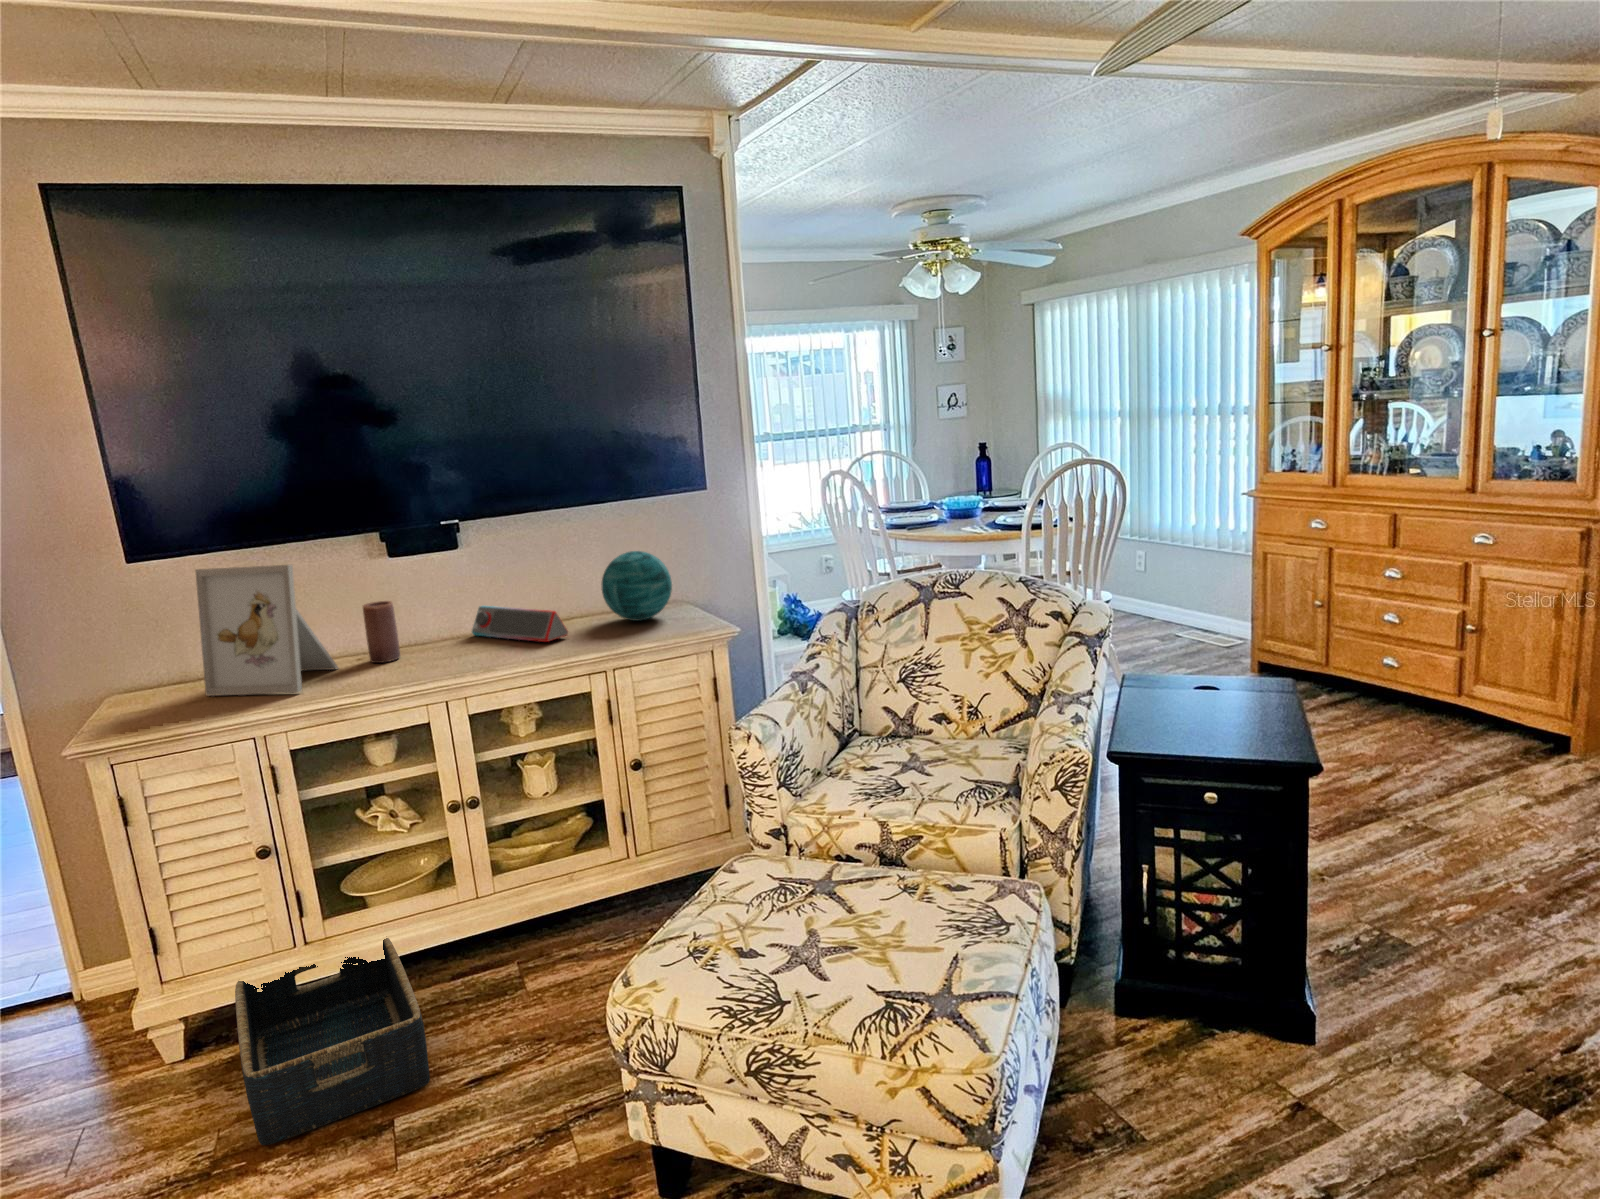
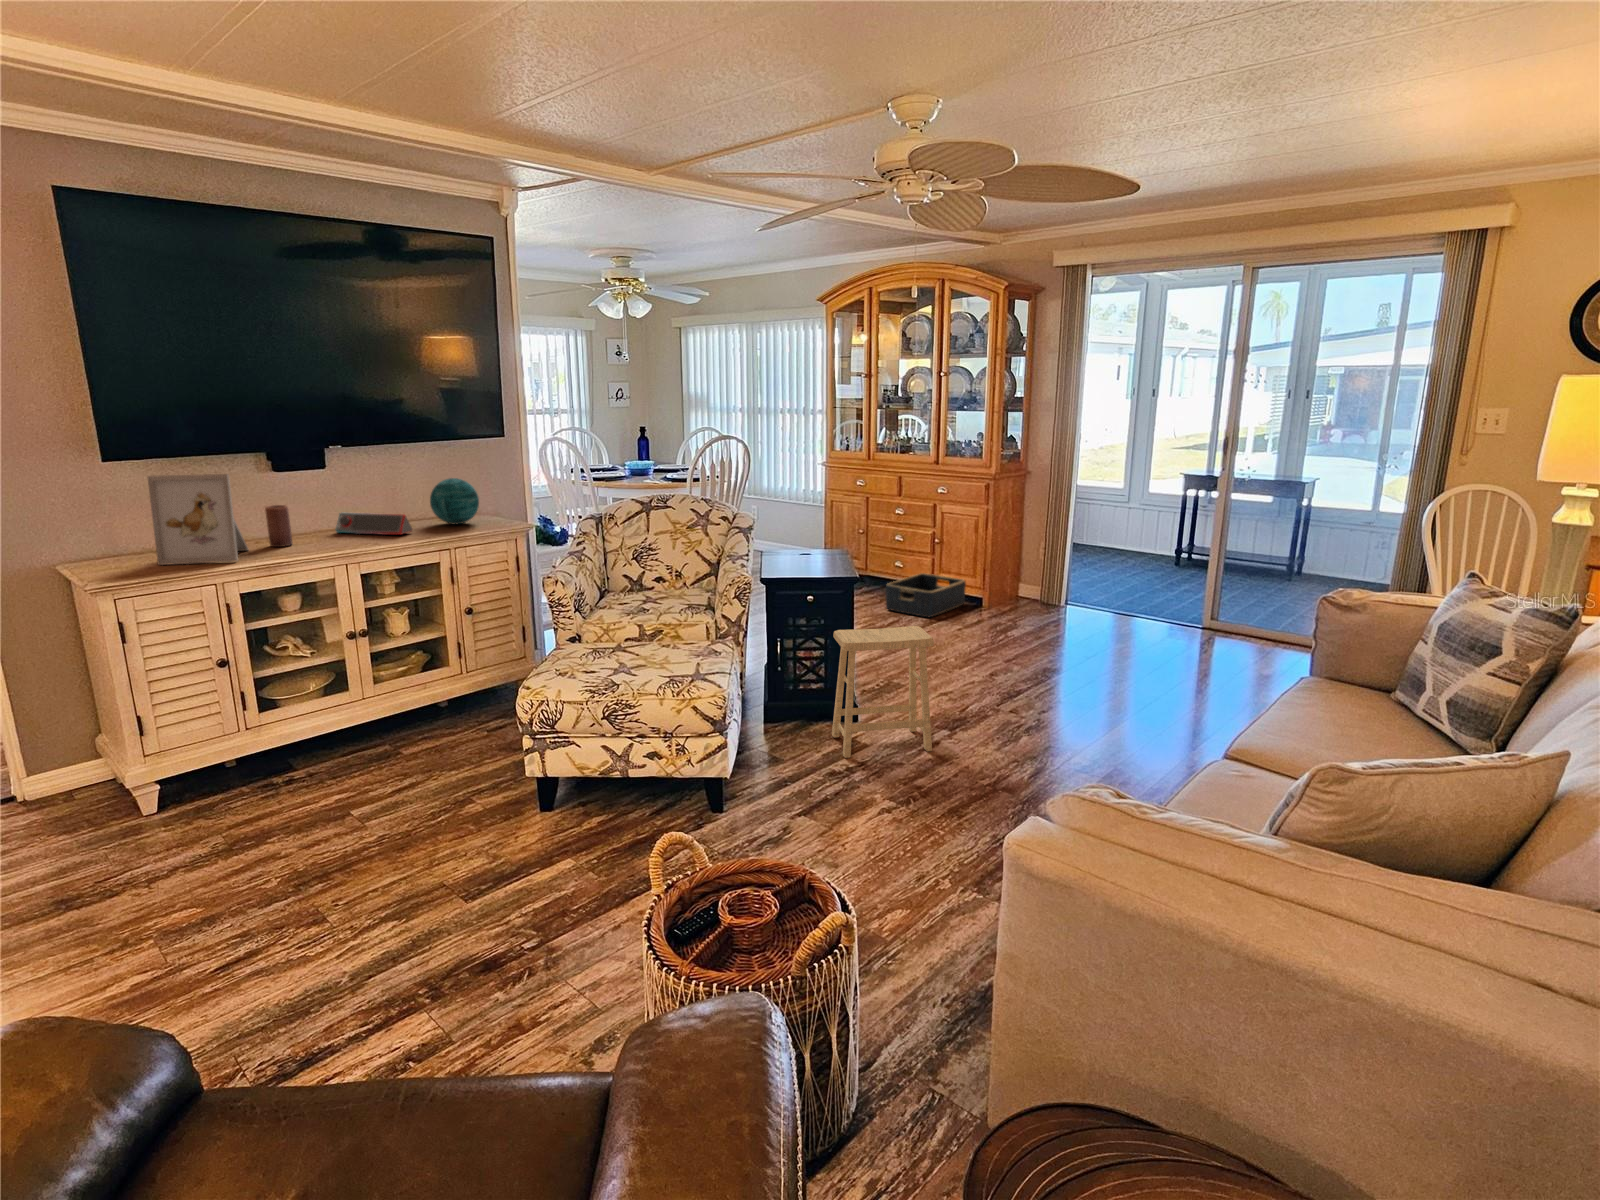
footstool: none [1261,865,1516,1163] -> present [832,626,934,758]
basket: present [235,936,430,1145] -> present [886,573,966,617]

